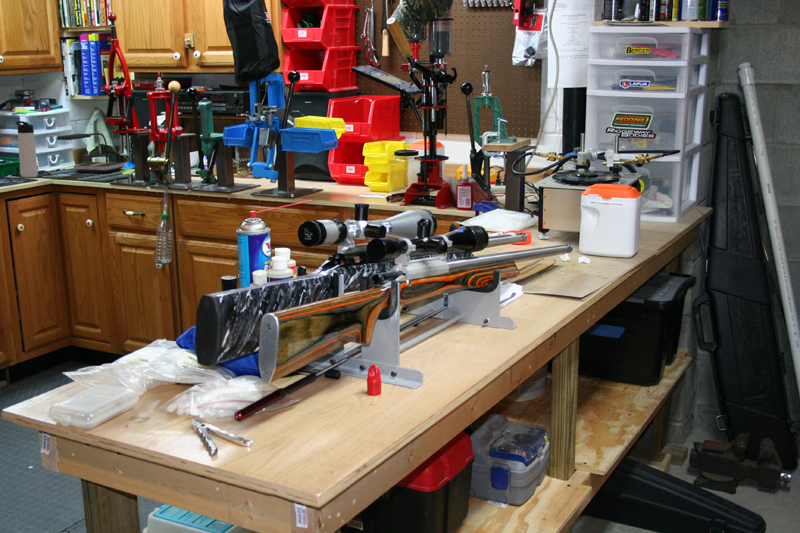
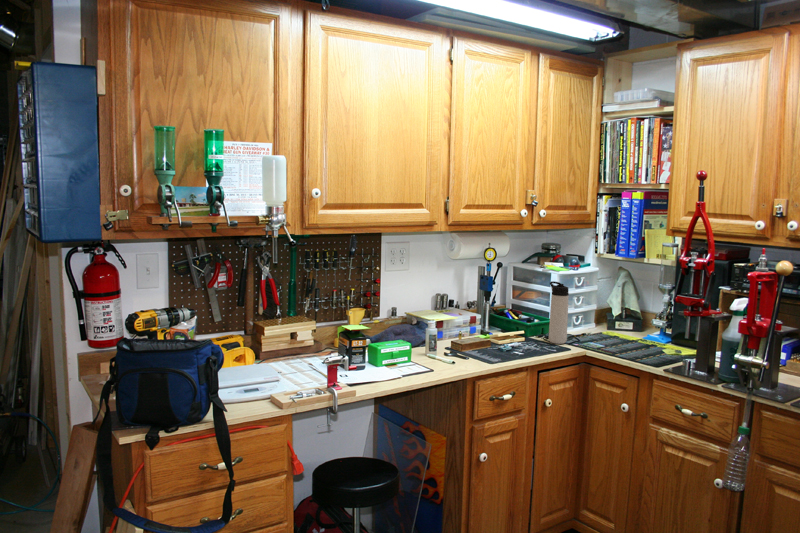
desk lamp: present [57,133,125,173] -> none [595,298,656,344]

